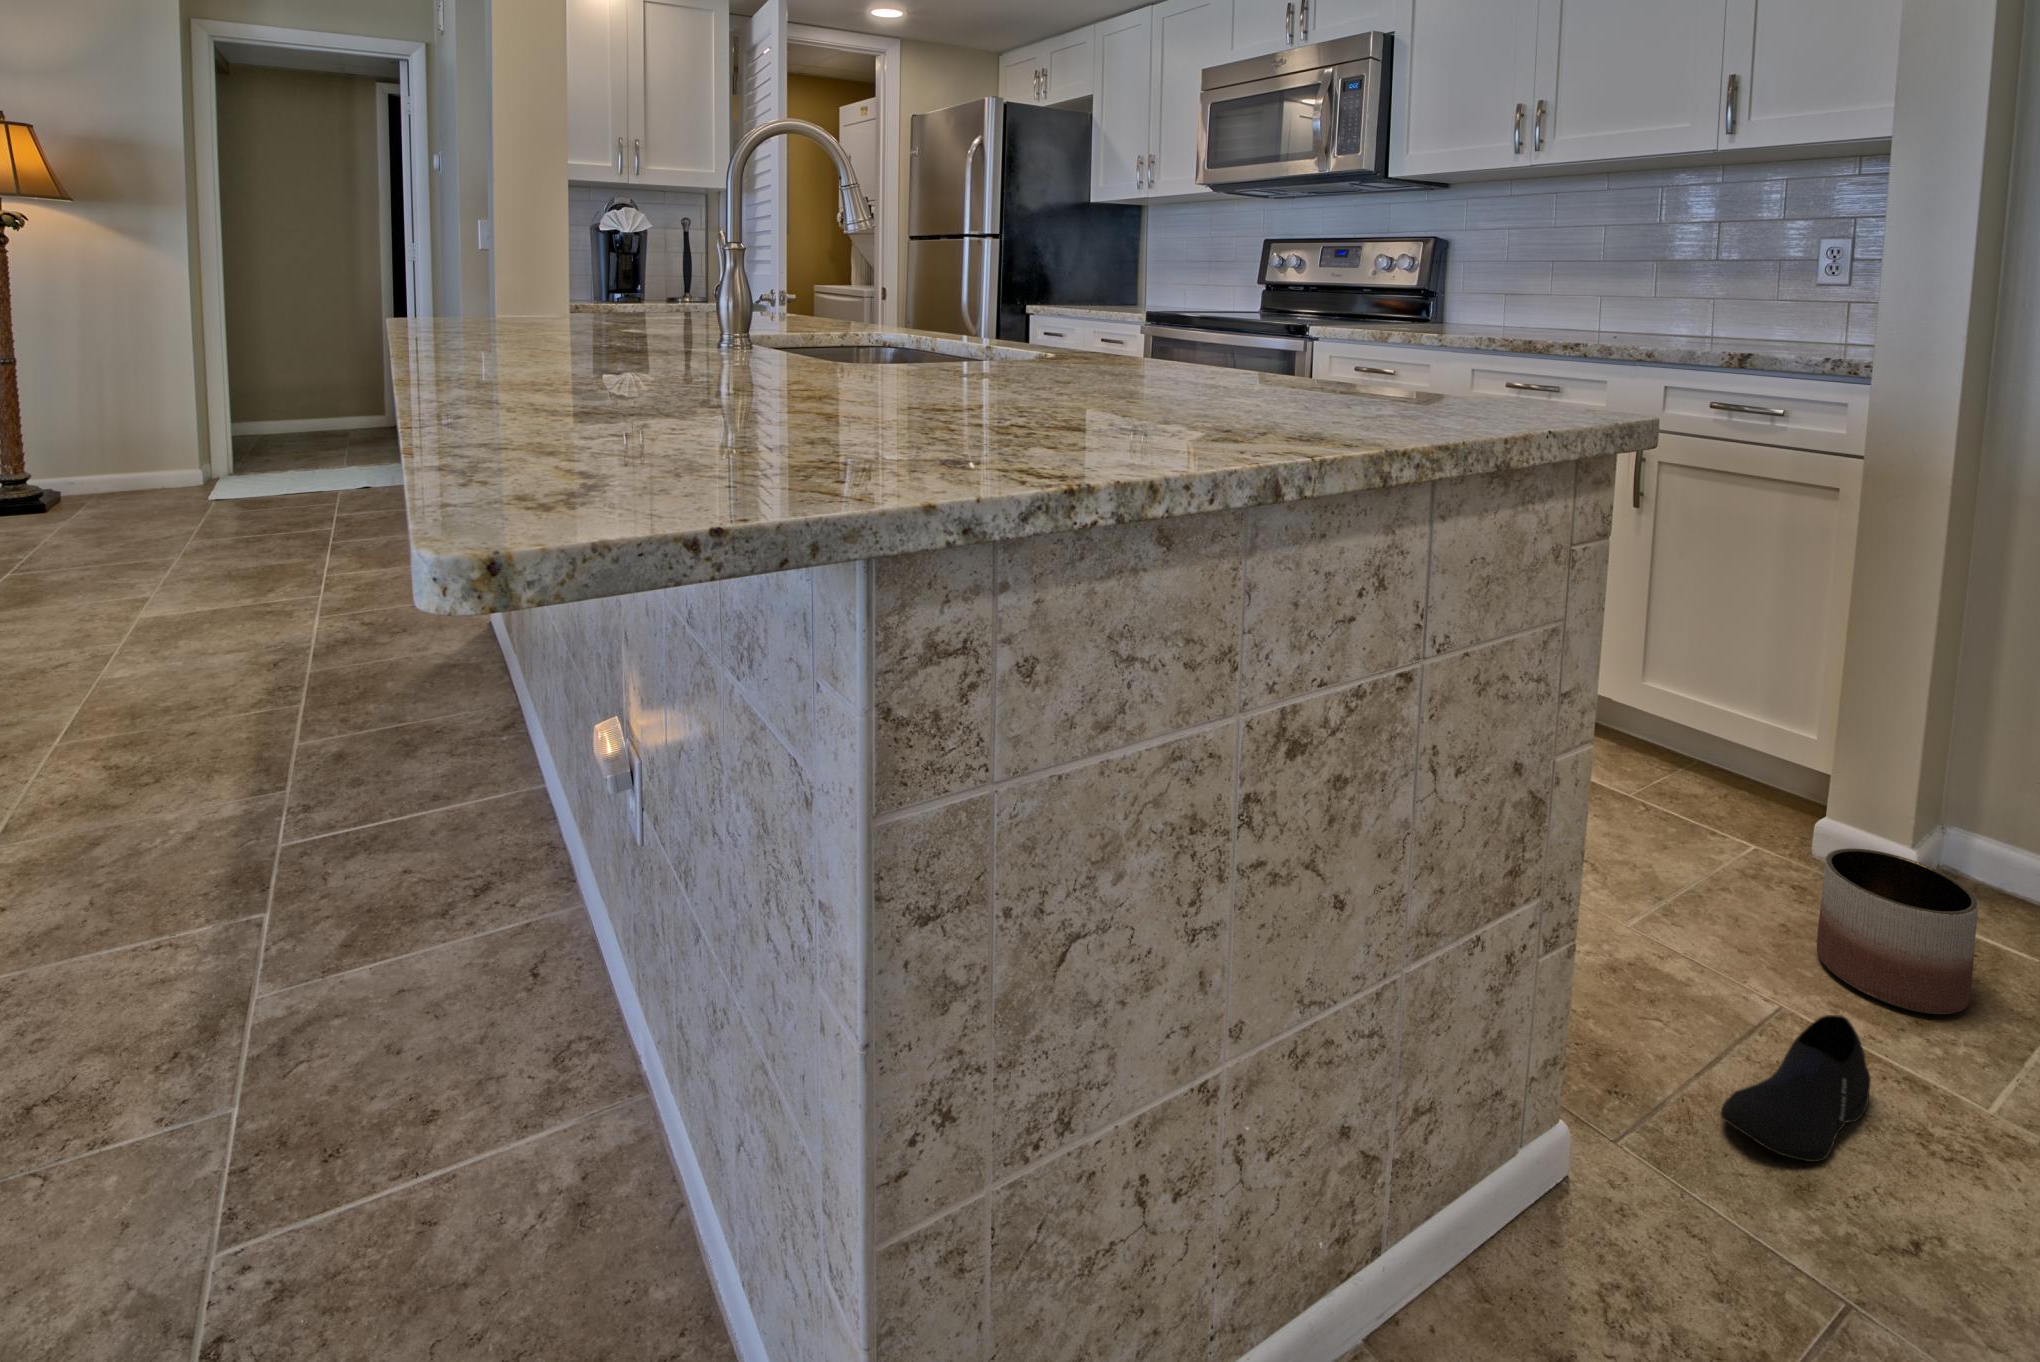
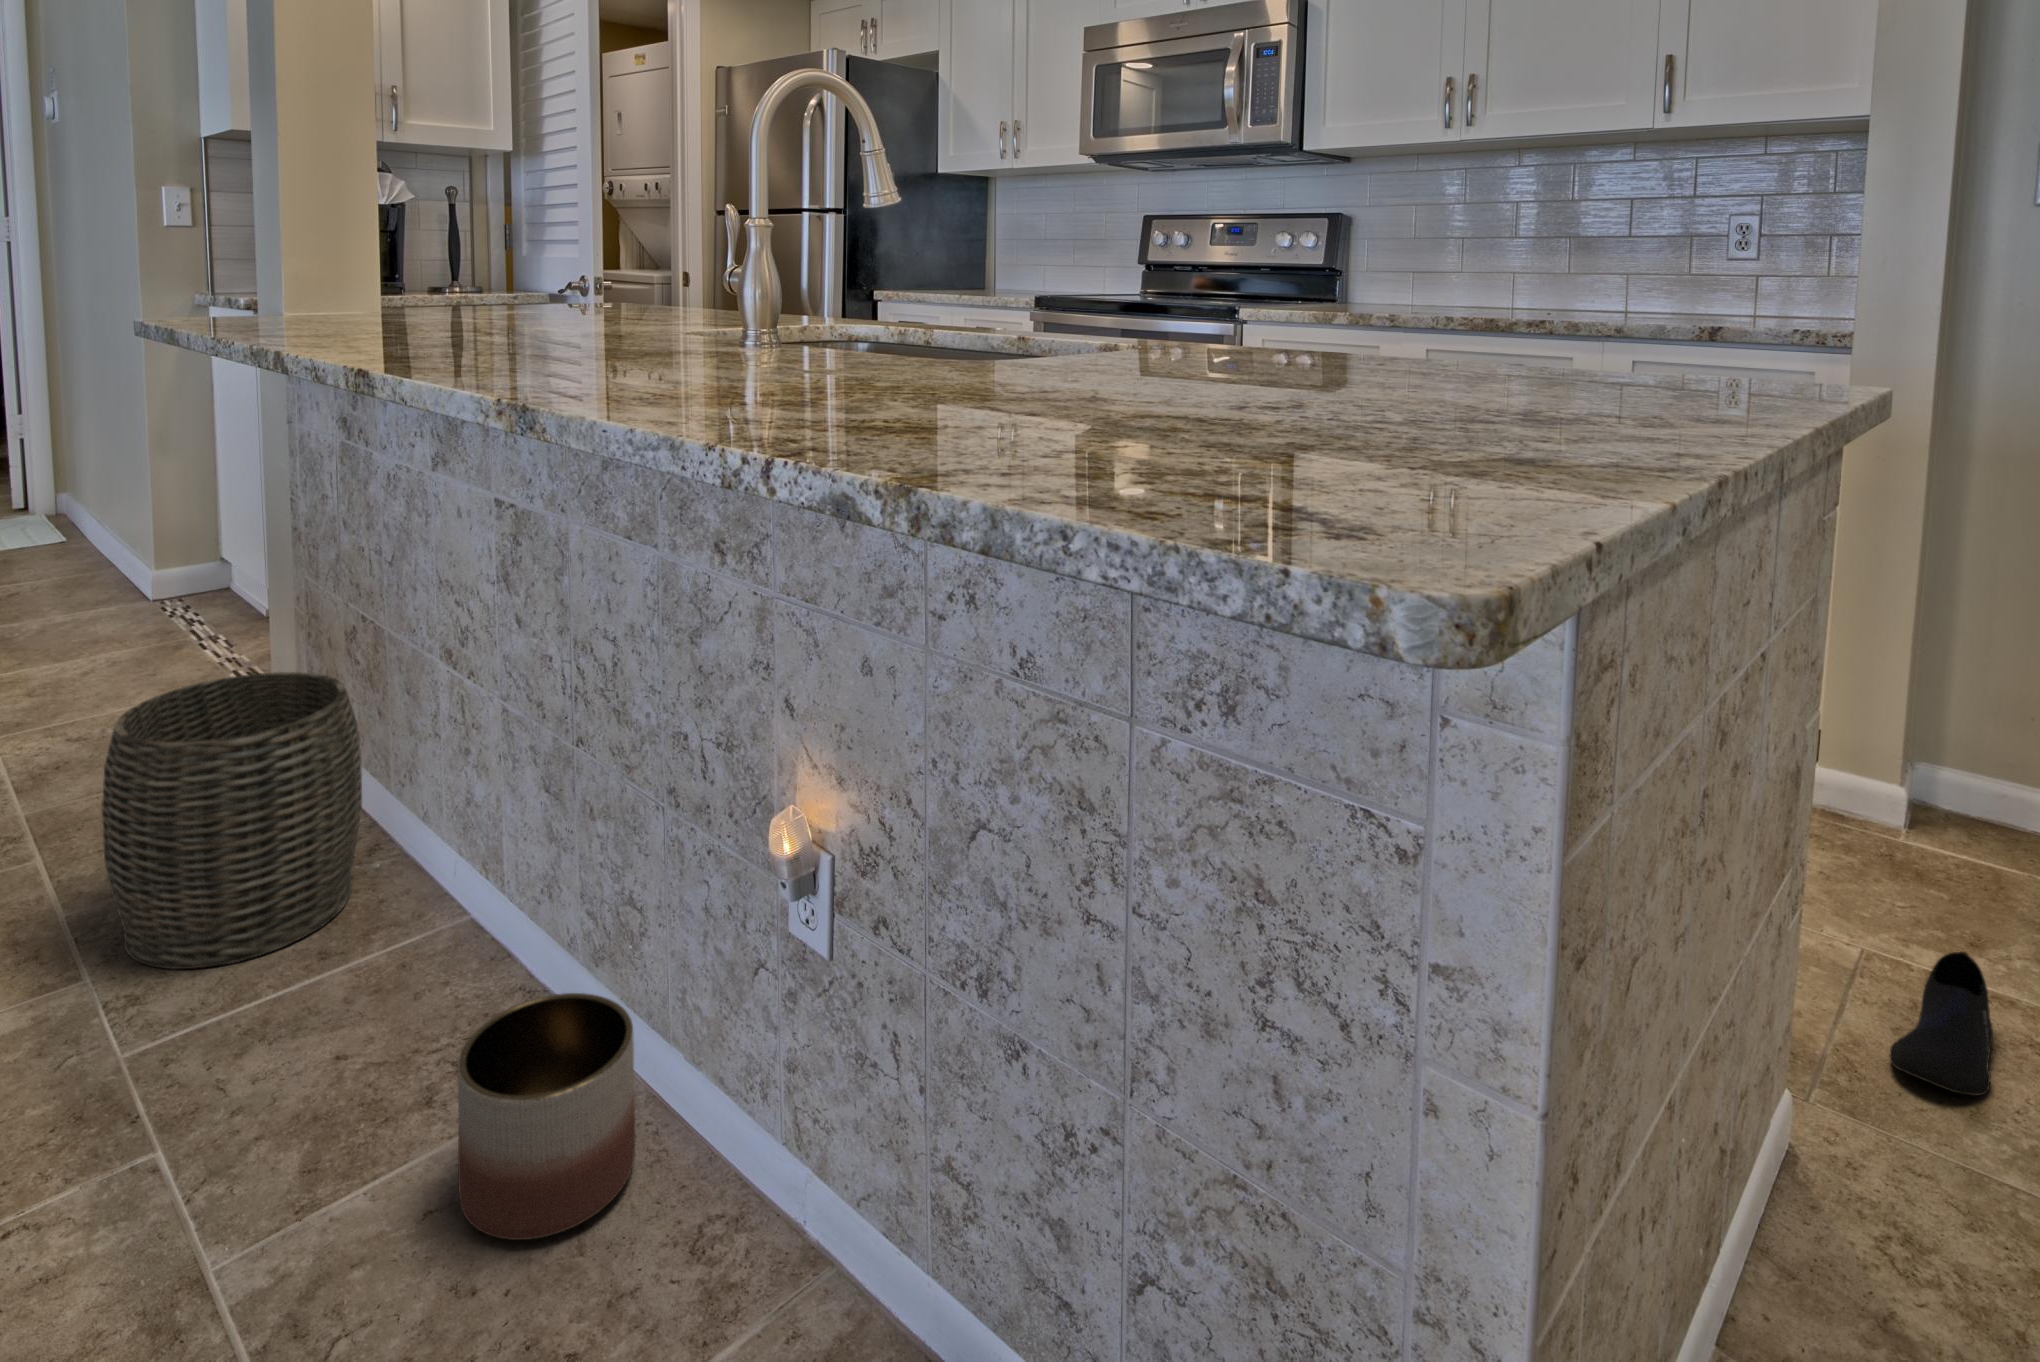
woven basket: none [294,590,480,800] -> present [102,672,362,969]
planter: present [1817,848,1978,1014] -> present [458,993,635,1240]

